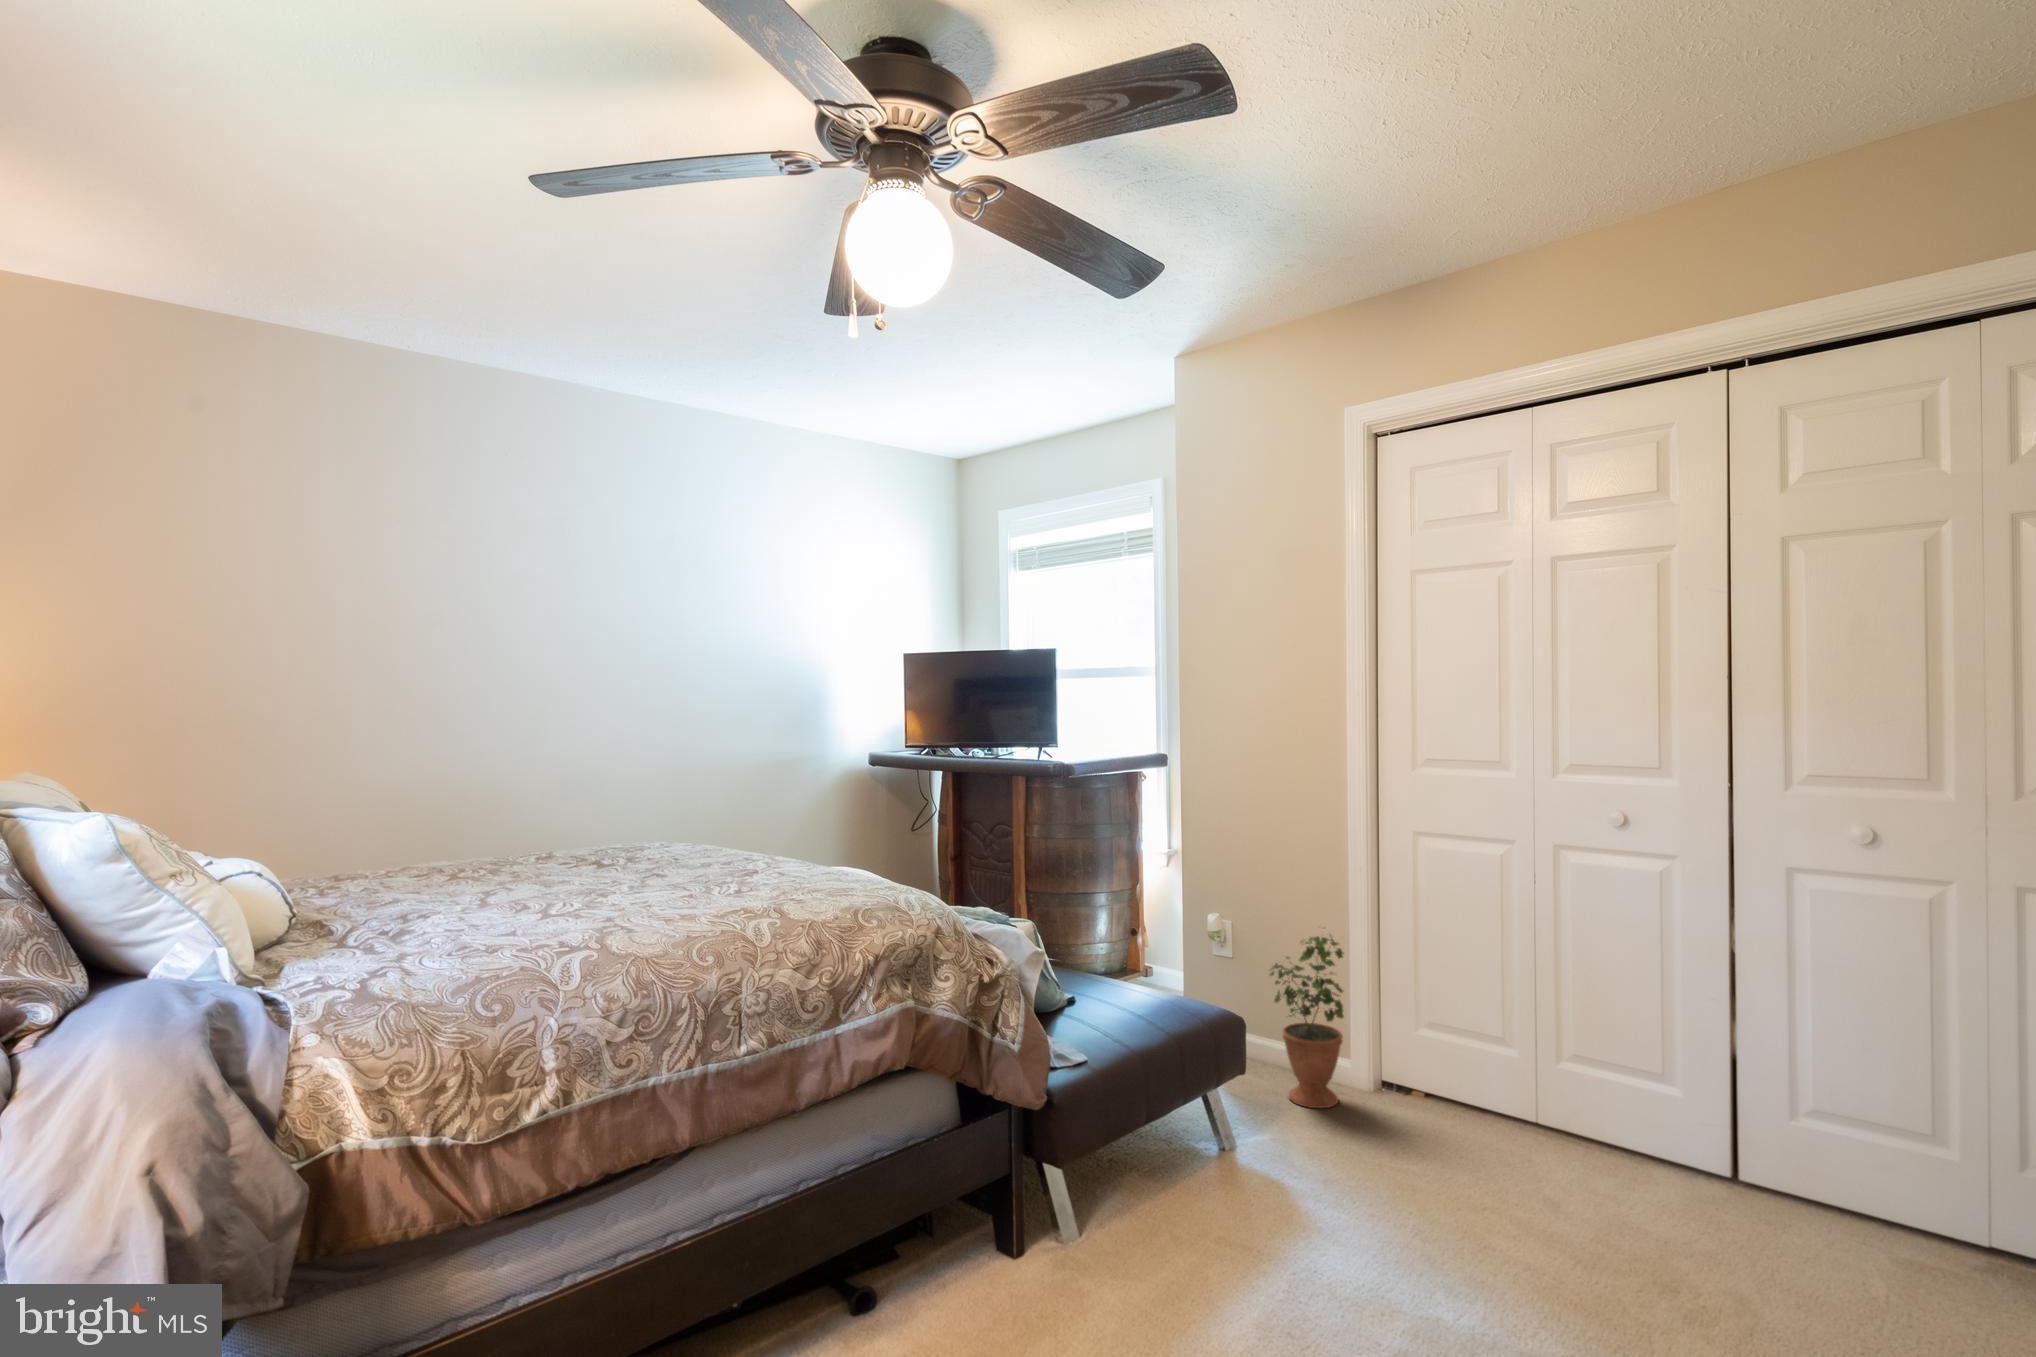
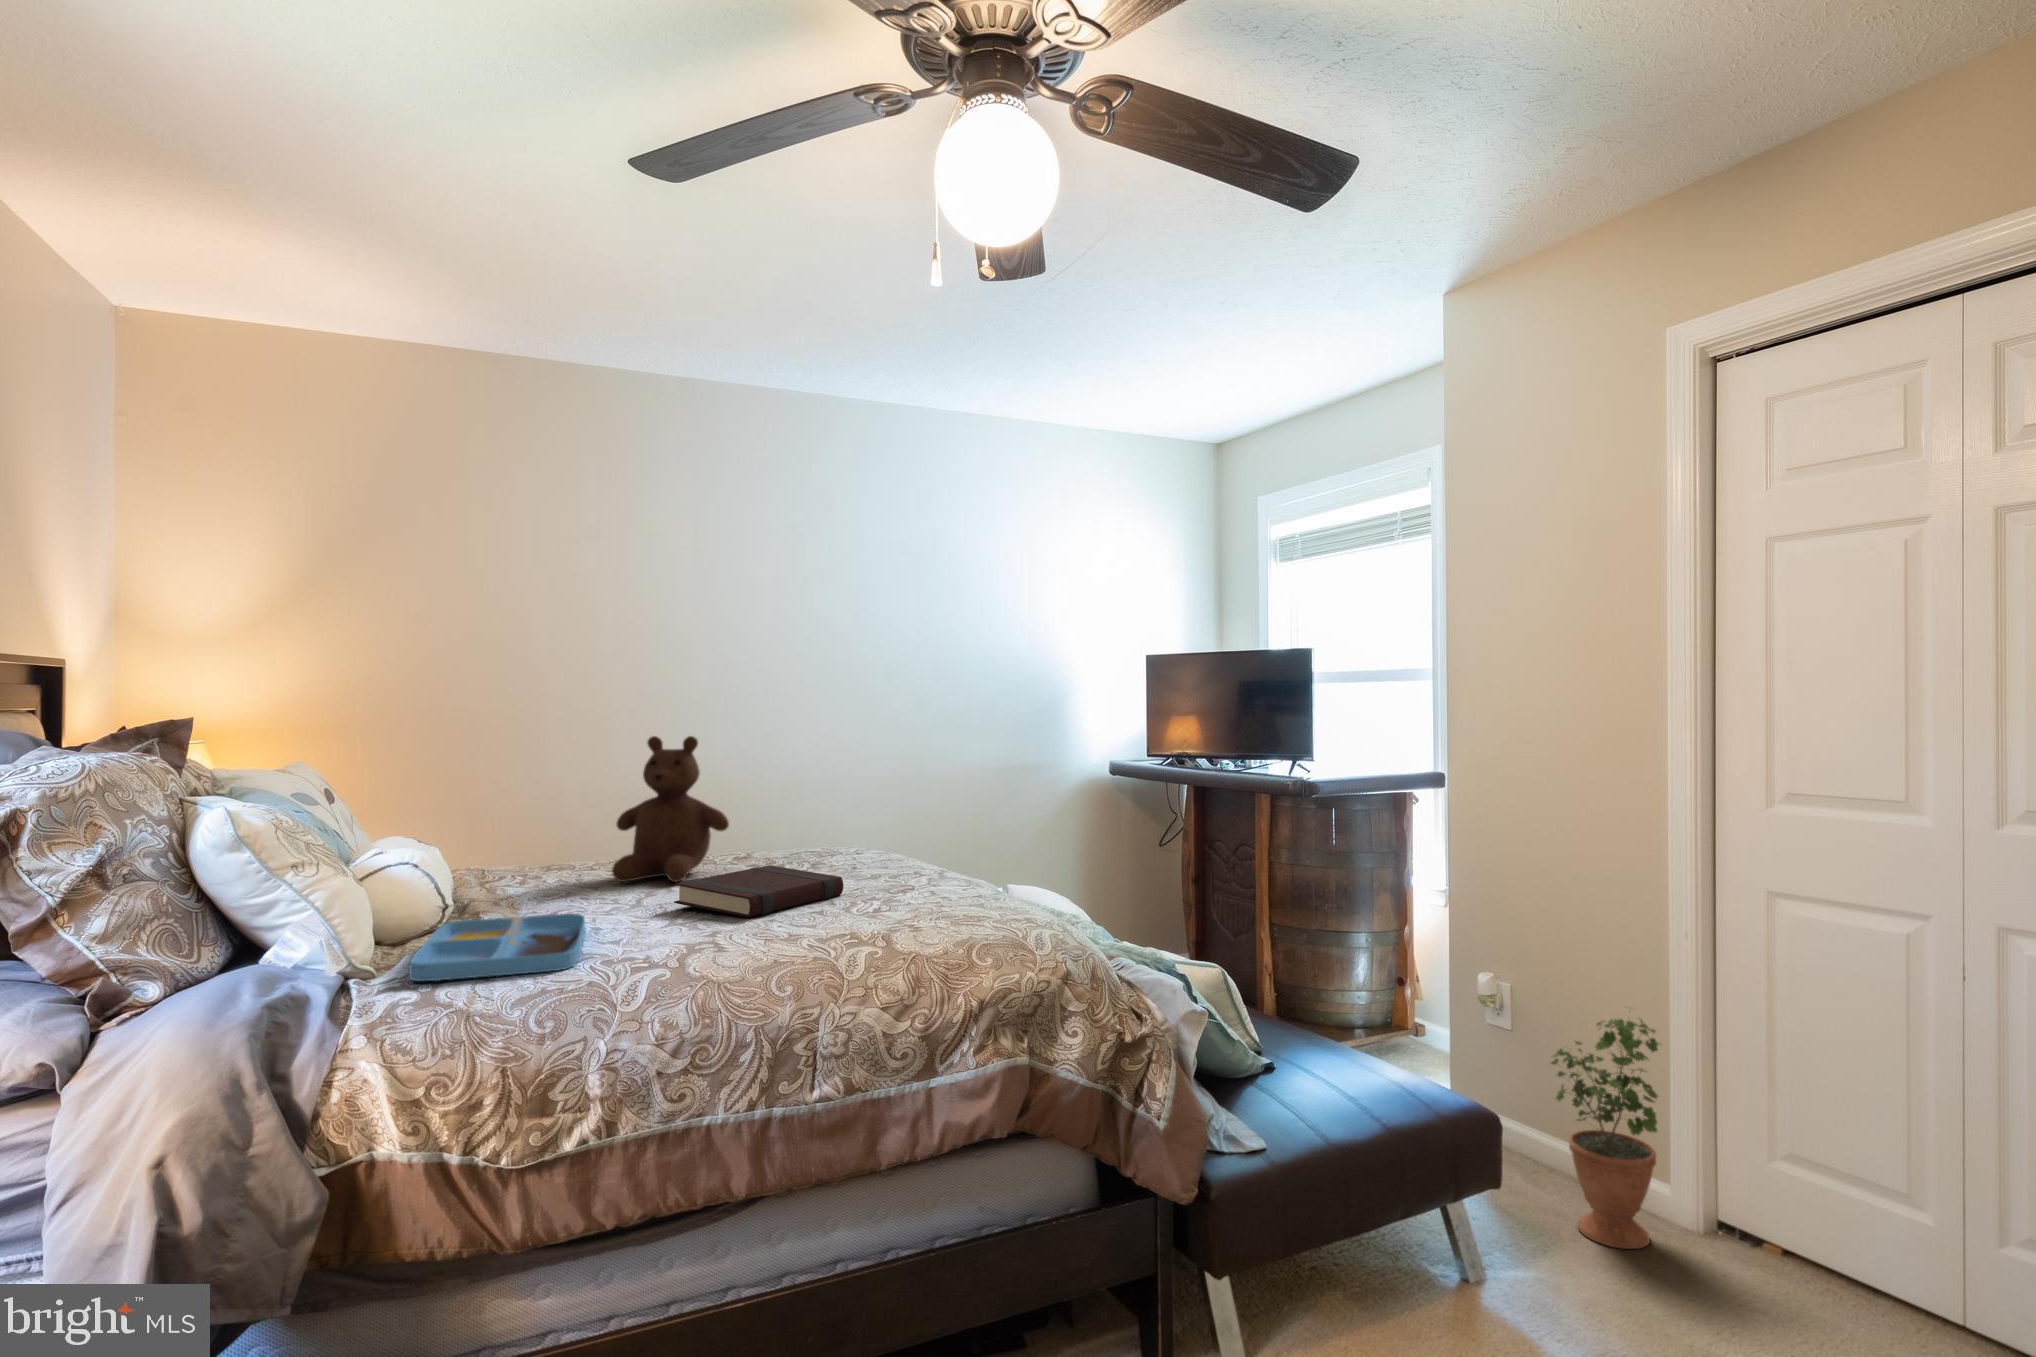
teddy bear: none [446,737,569,882] -> present [612,736,729,882]
book: none [544,857,705,904] -> present [674,865,843,917]
tray: none [313,911,492,982] -> present [409,914,586,981]

